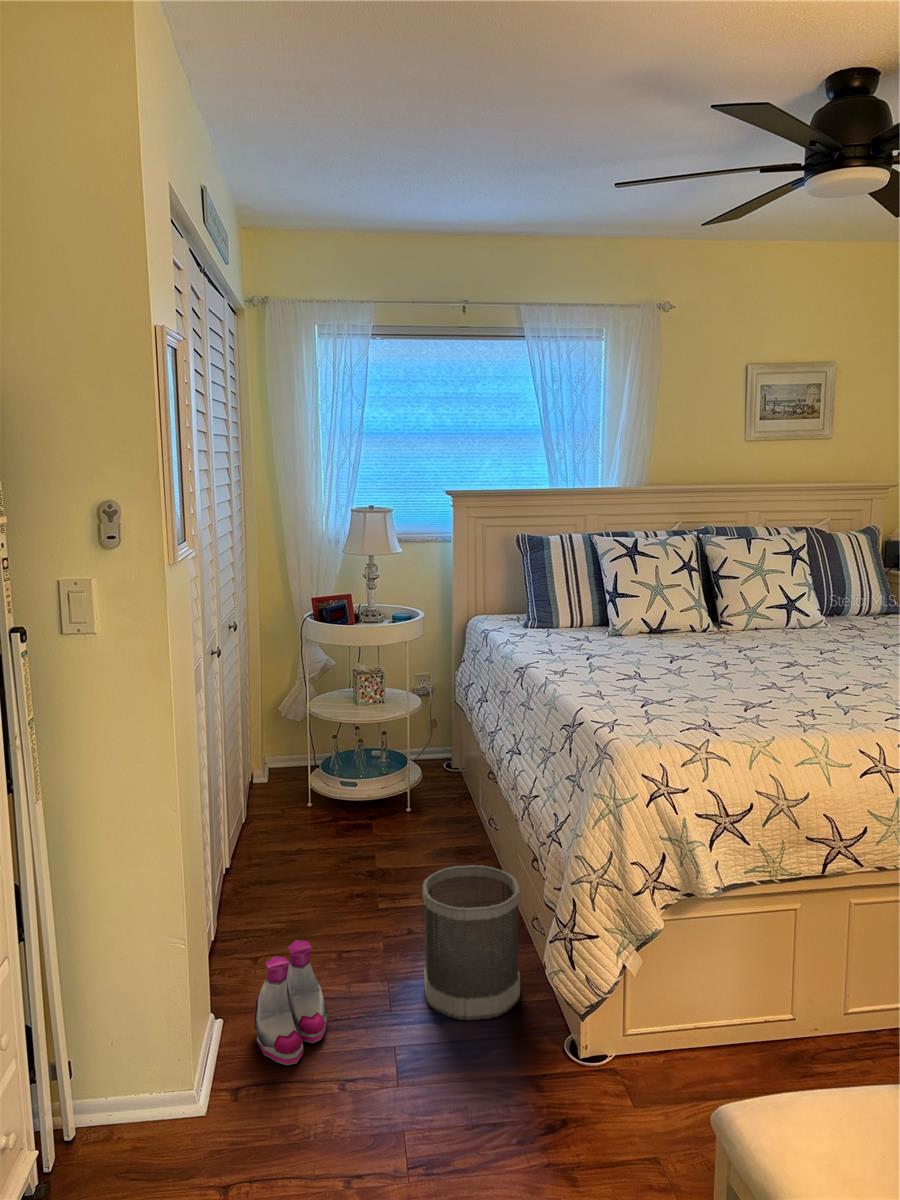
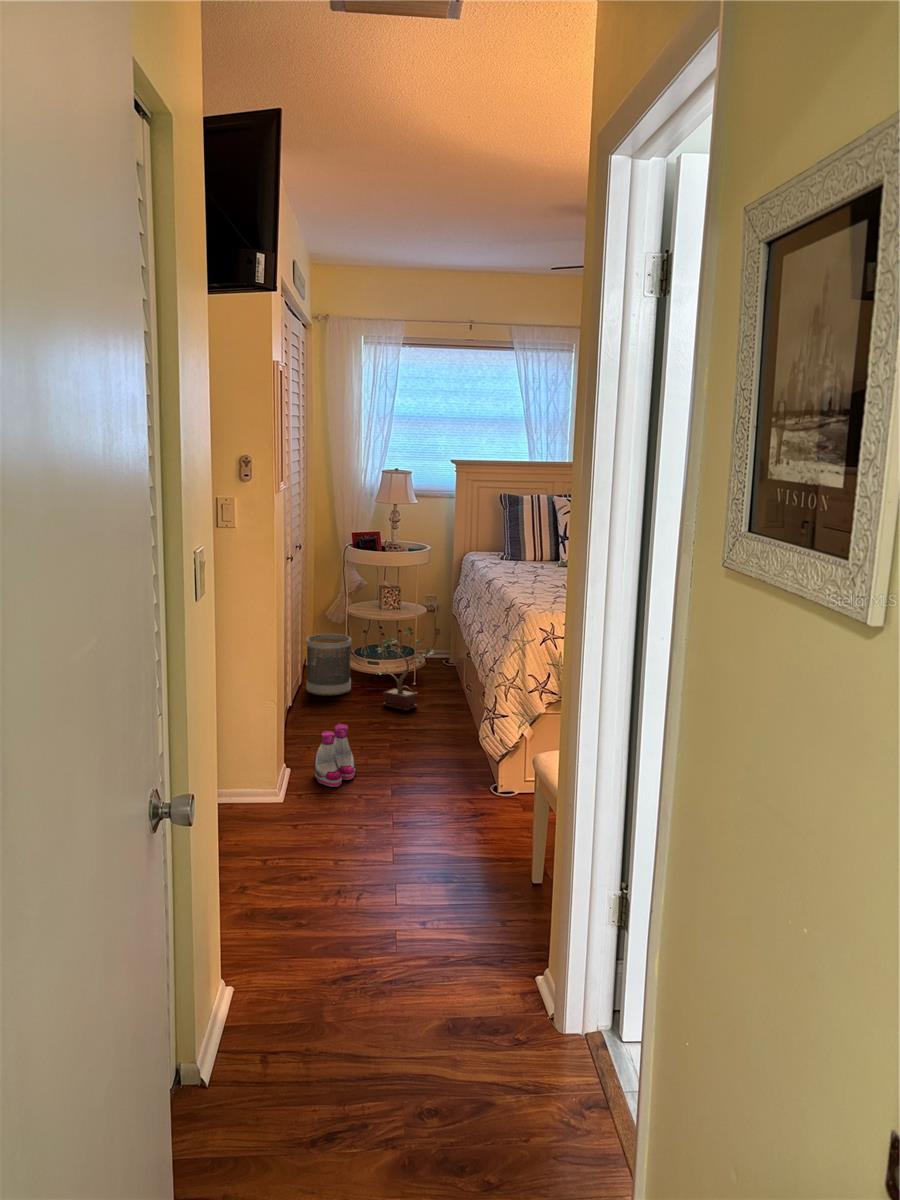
potted plant: none [351,737,443,865] -> present [376,626,434,710]
wastebasket: present [423,865,520,1020] -> present [306,634,351,695]

